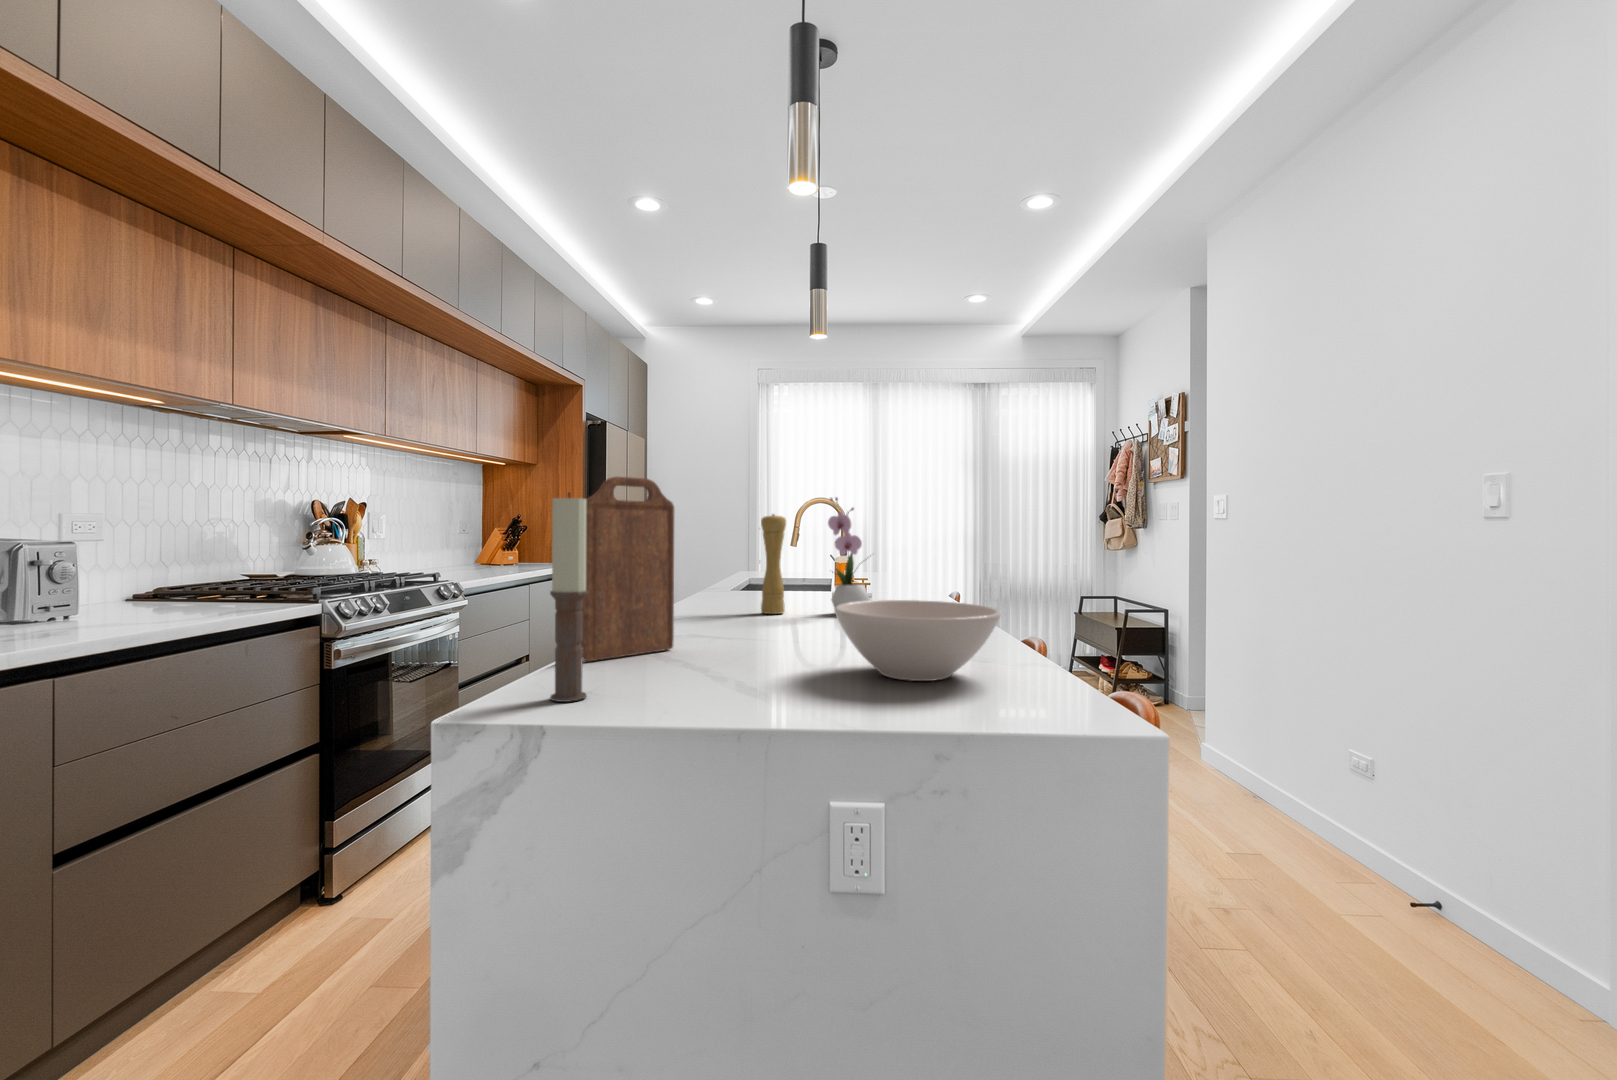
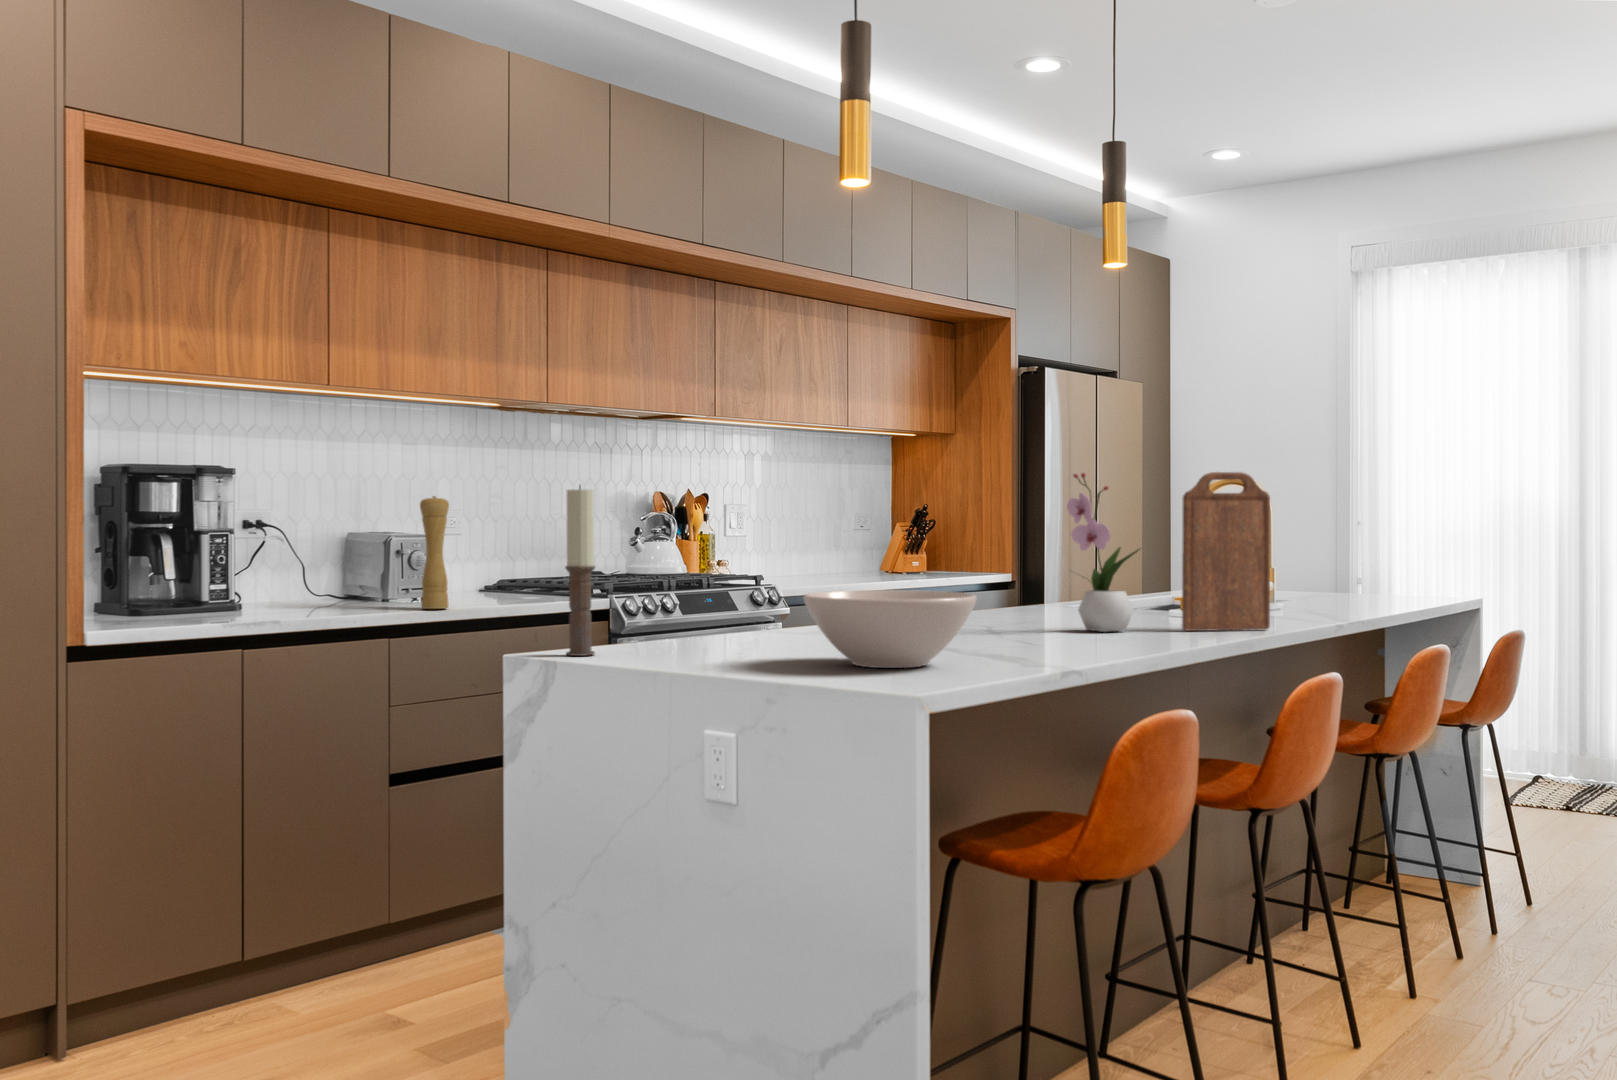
cutting board: present [582,477,674,661] -> present [1182,472,1270,631]
pepper mill: present [761,514,786,614] -> present [420,496,449,609]

